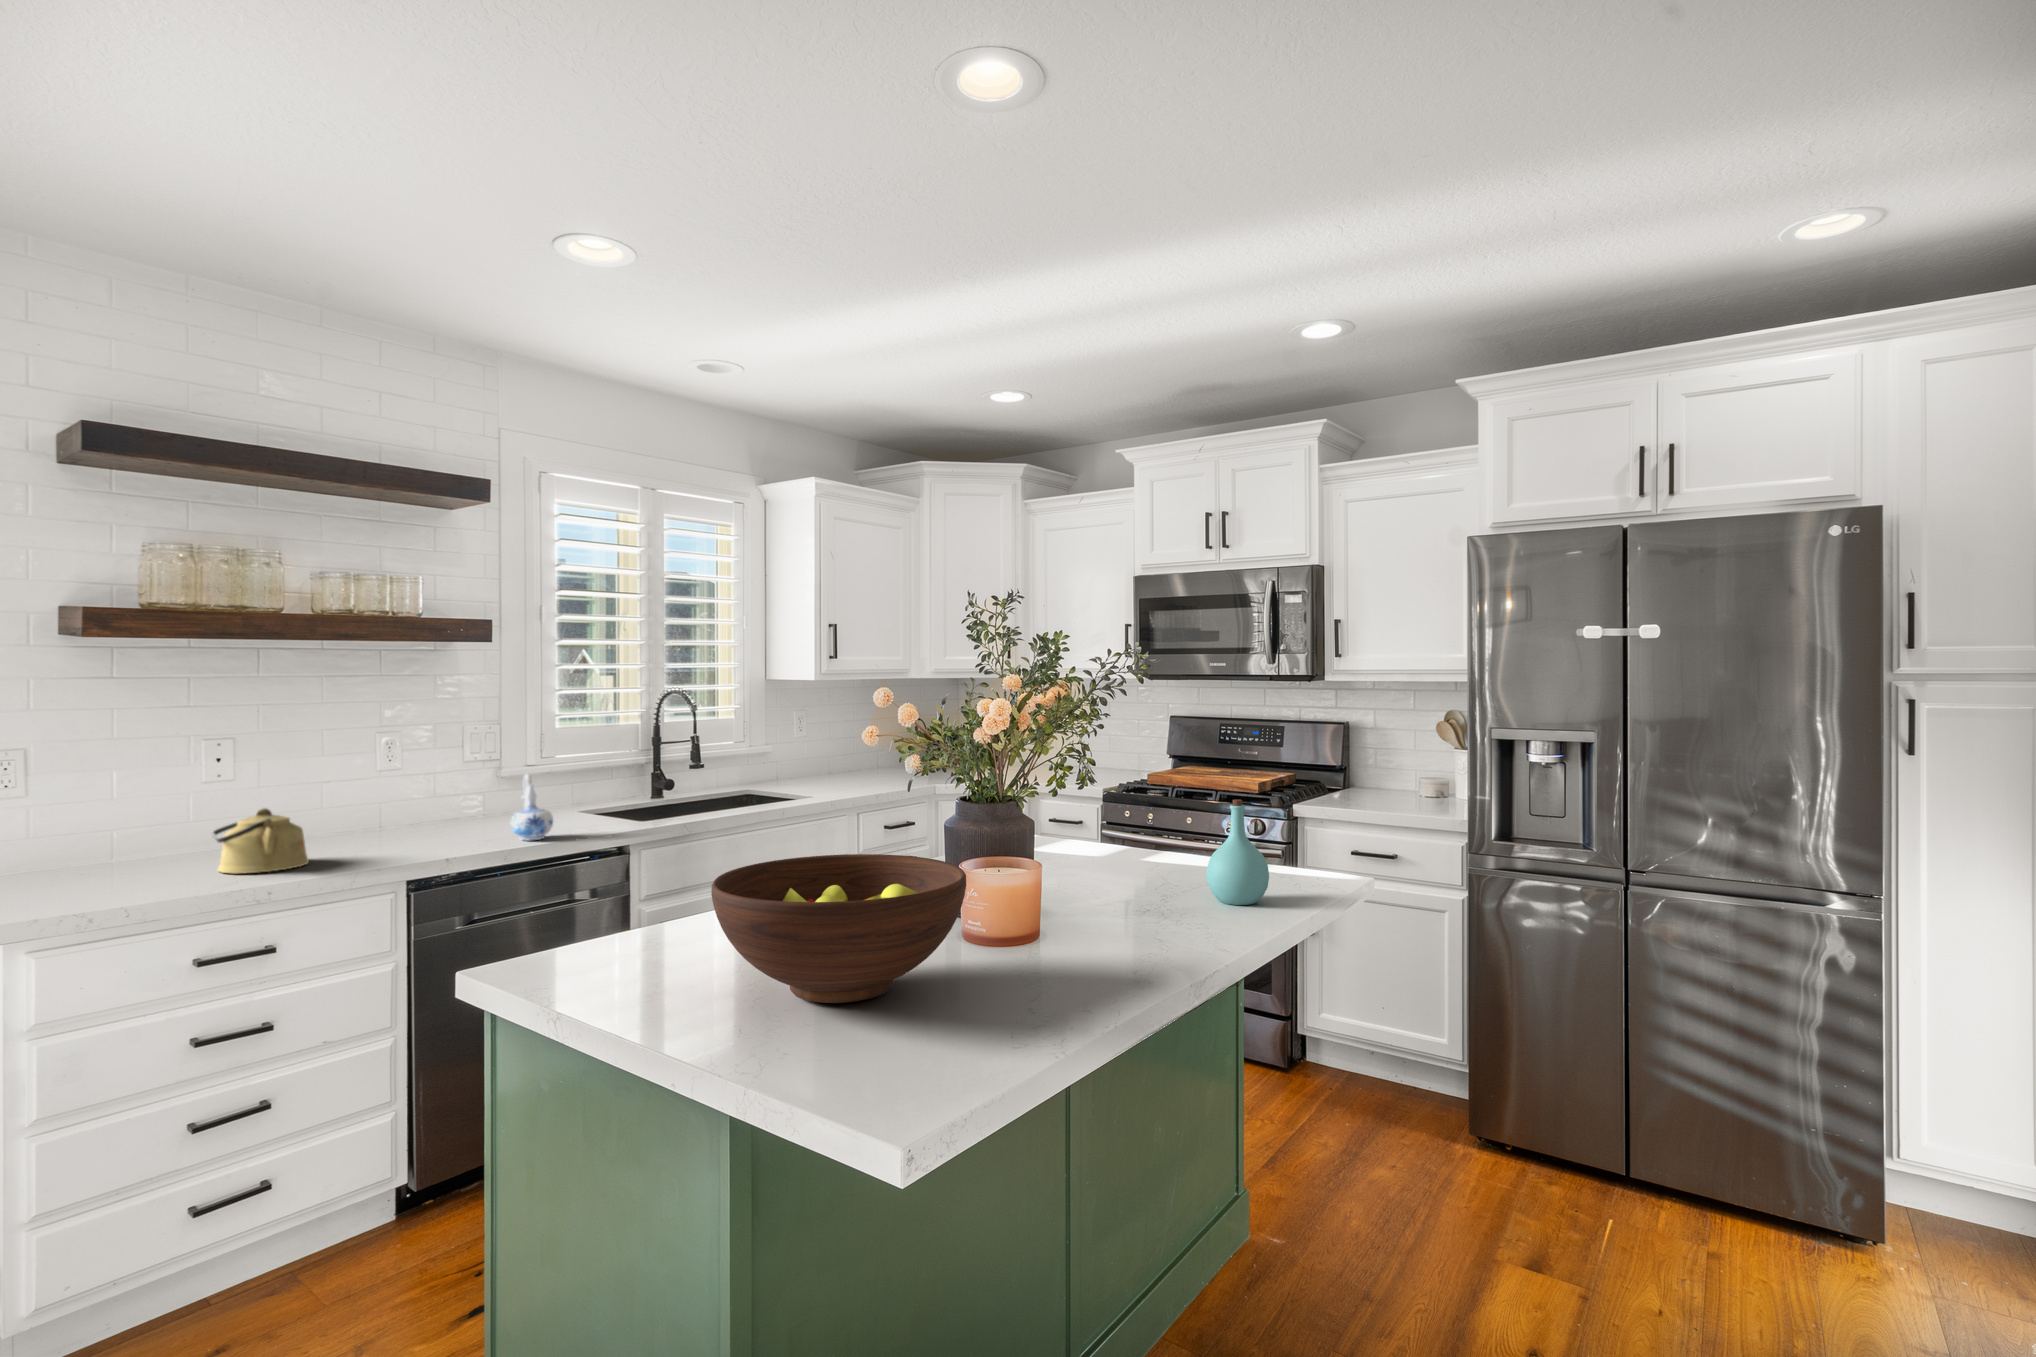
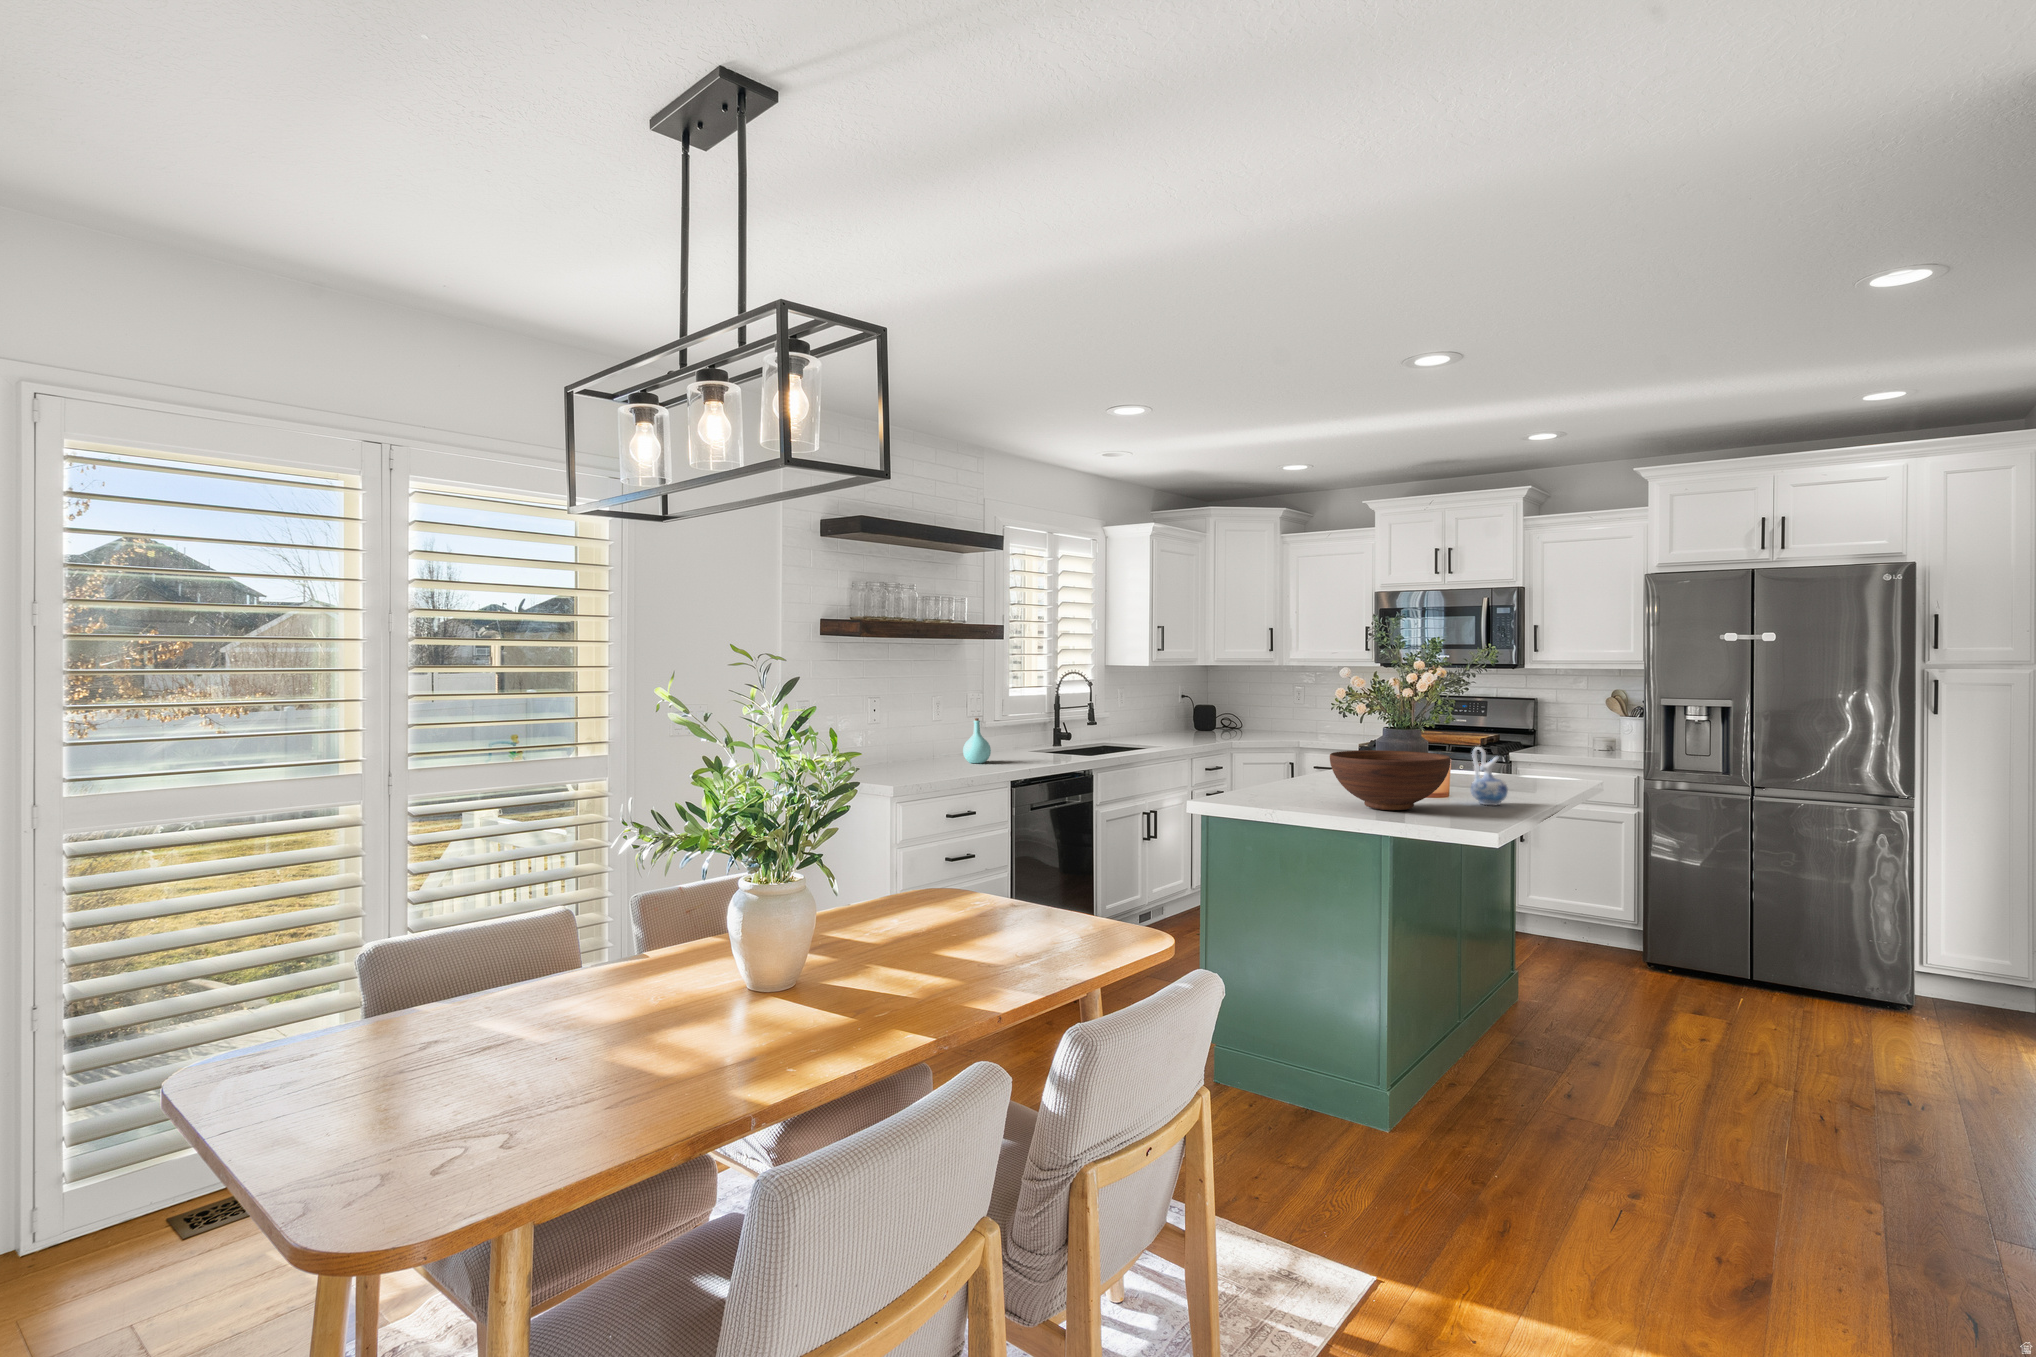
ceramic pitcher: present [511,774,553,840] -> present [1471,747,1508,805]
bottle: present [1206,800,1269,905] -> present [963,718,991,763]
kettle: present [212,808,309,874] -> none [901,739,950,775]

